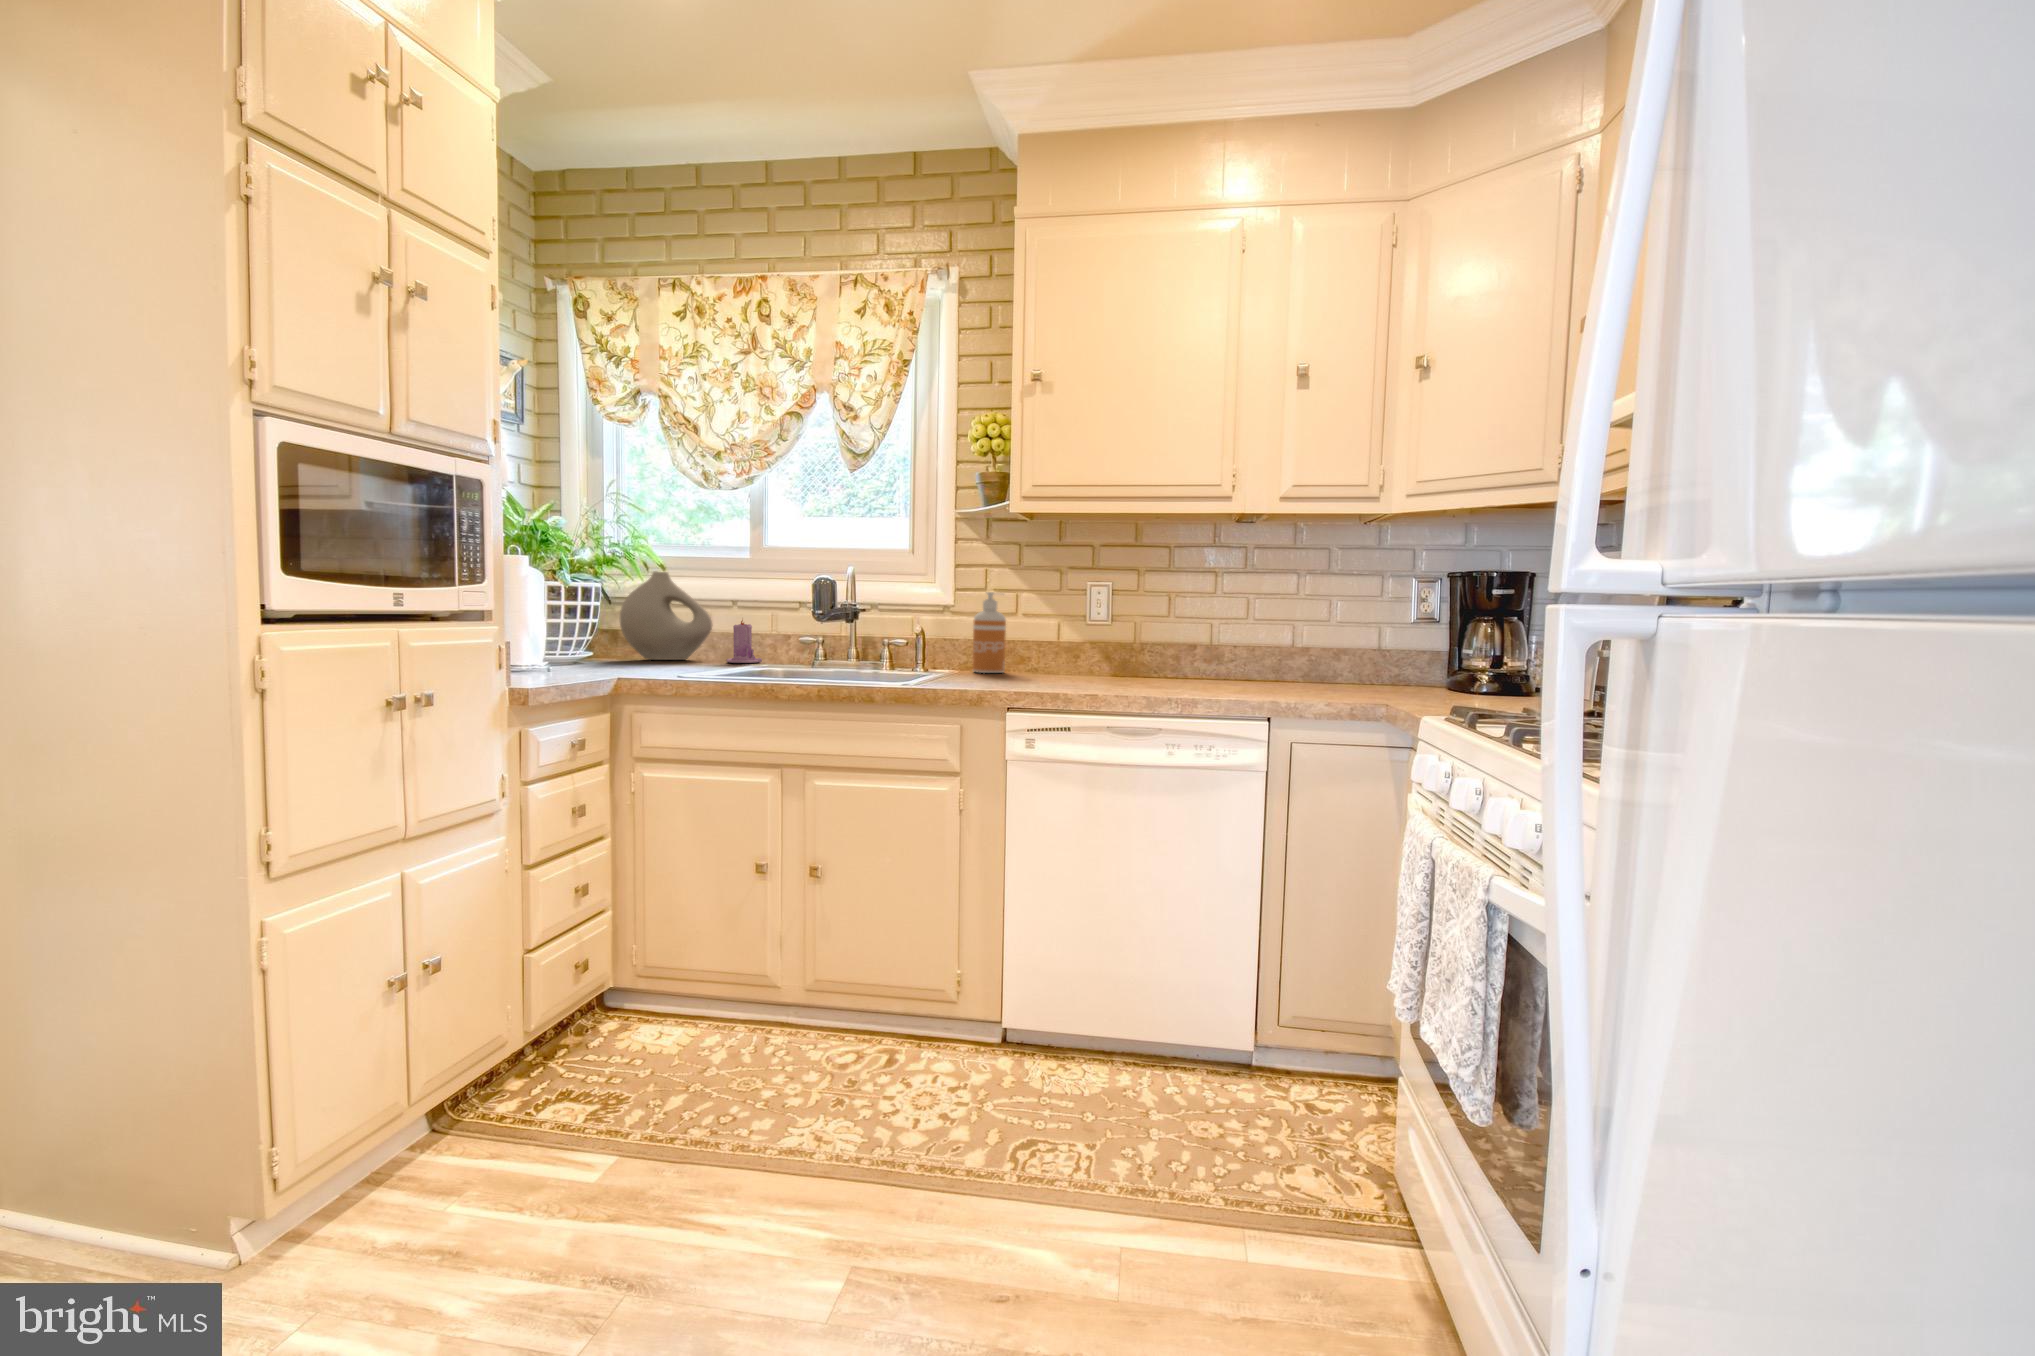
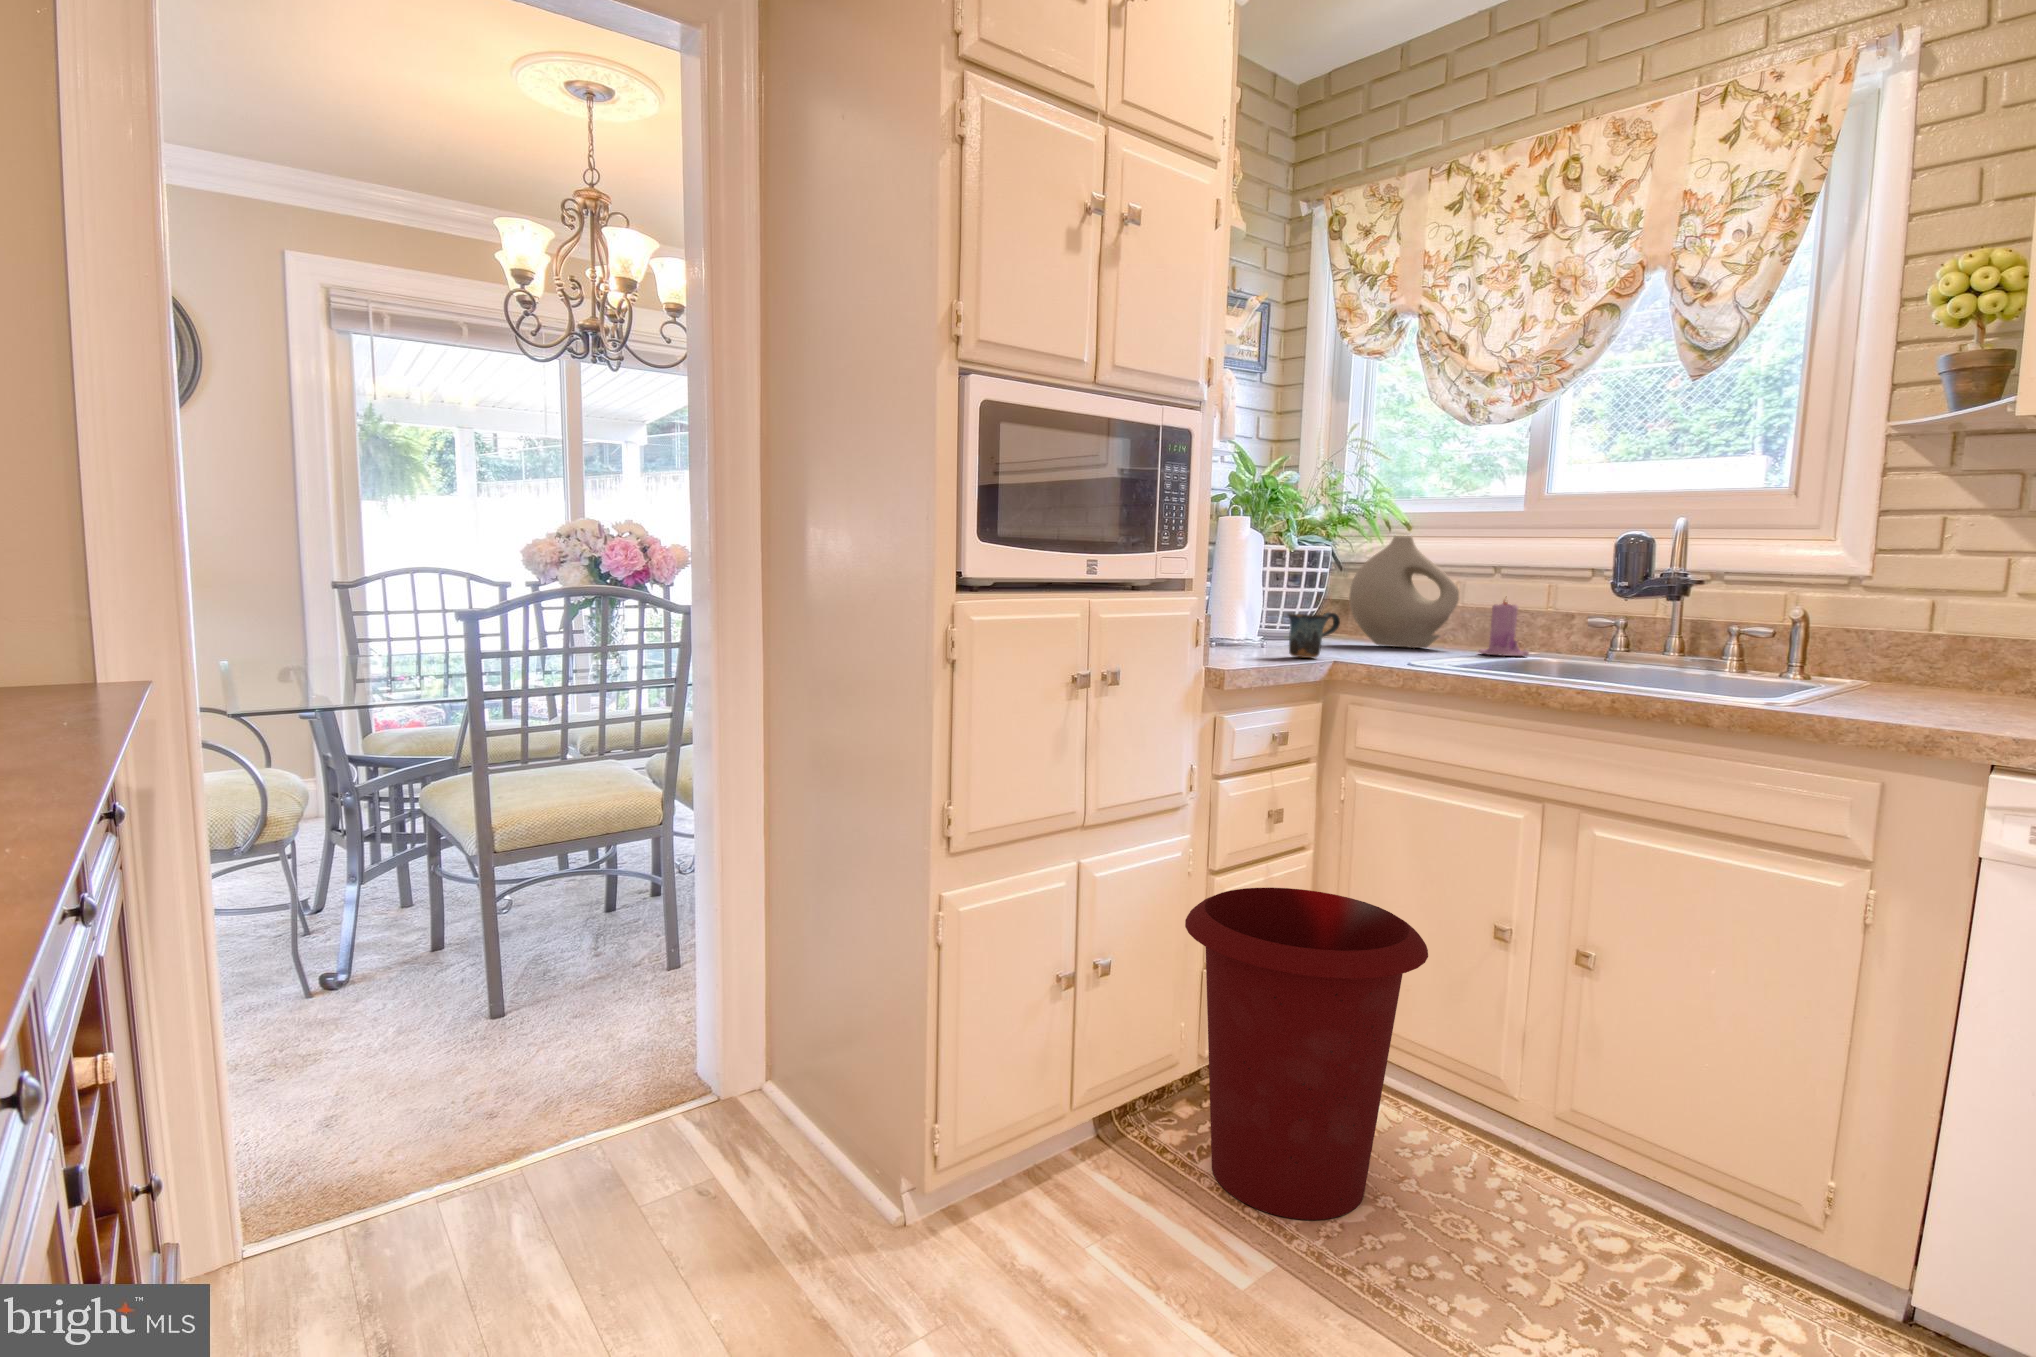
soap dispenser: present [973,592,1006,673] -> none [1904,555,1990,695]
mug: none [572,639,618,678] -> present [1288,612,1340,658]
waste bin: none [505,866,713,1135] -> present [1185,888,1428,1220]

